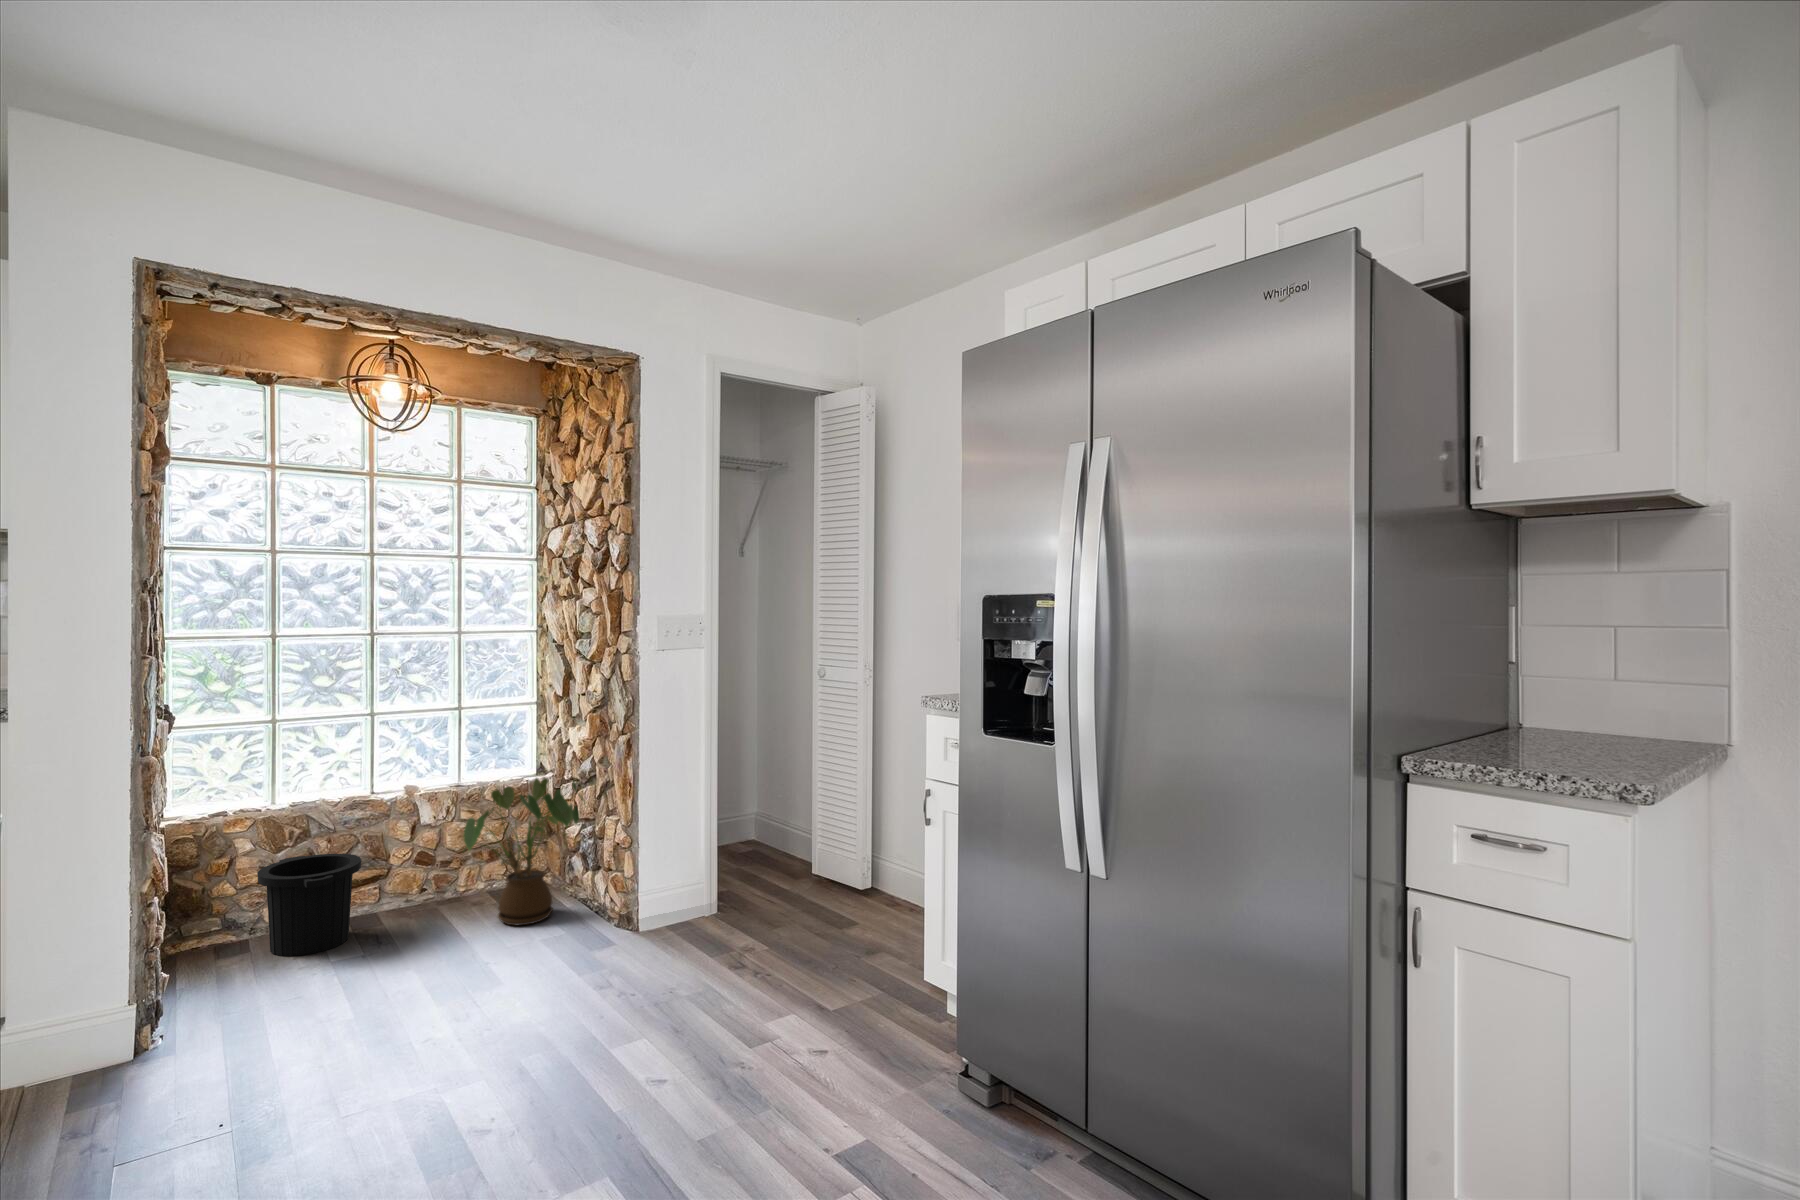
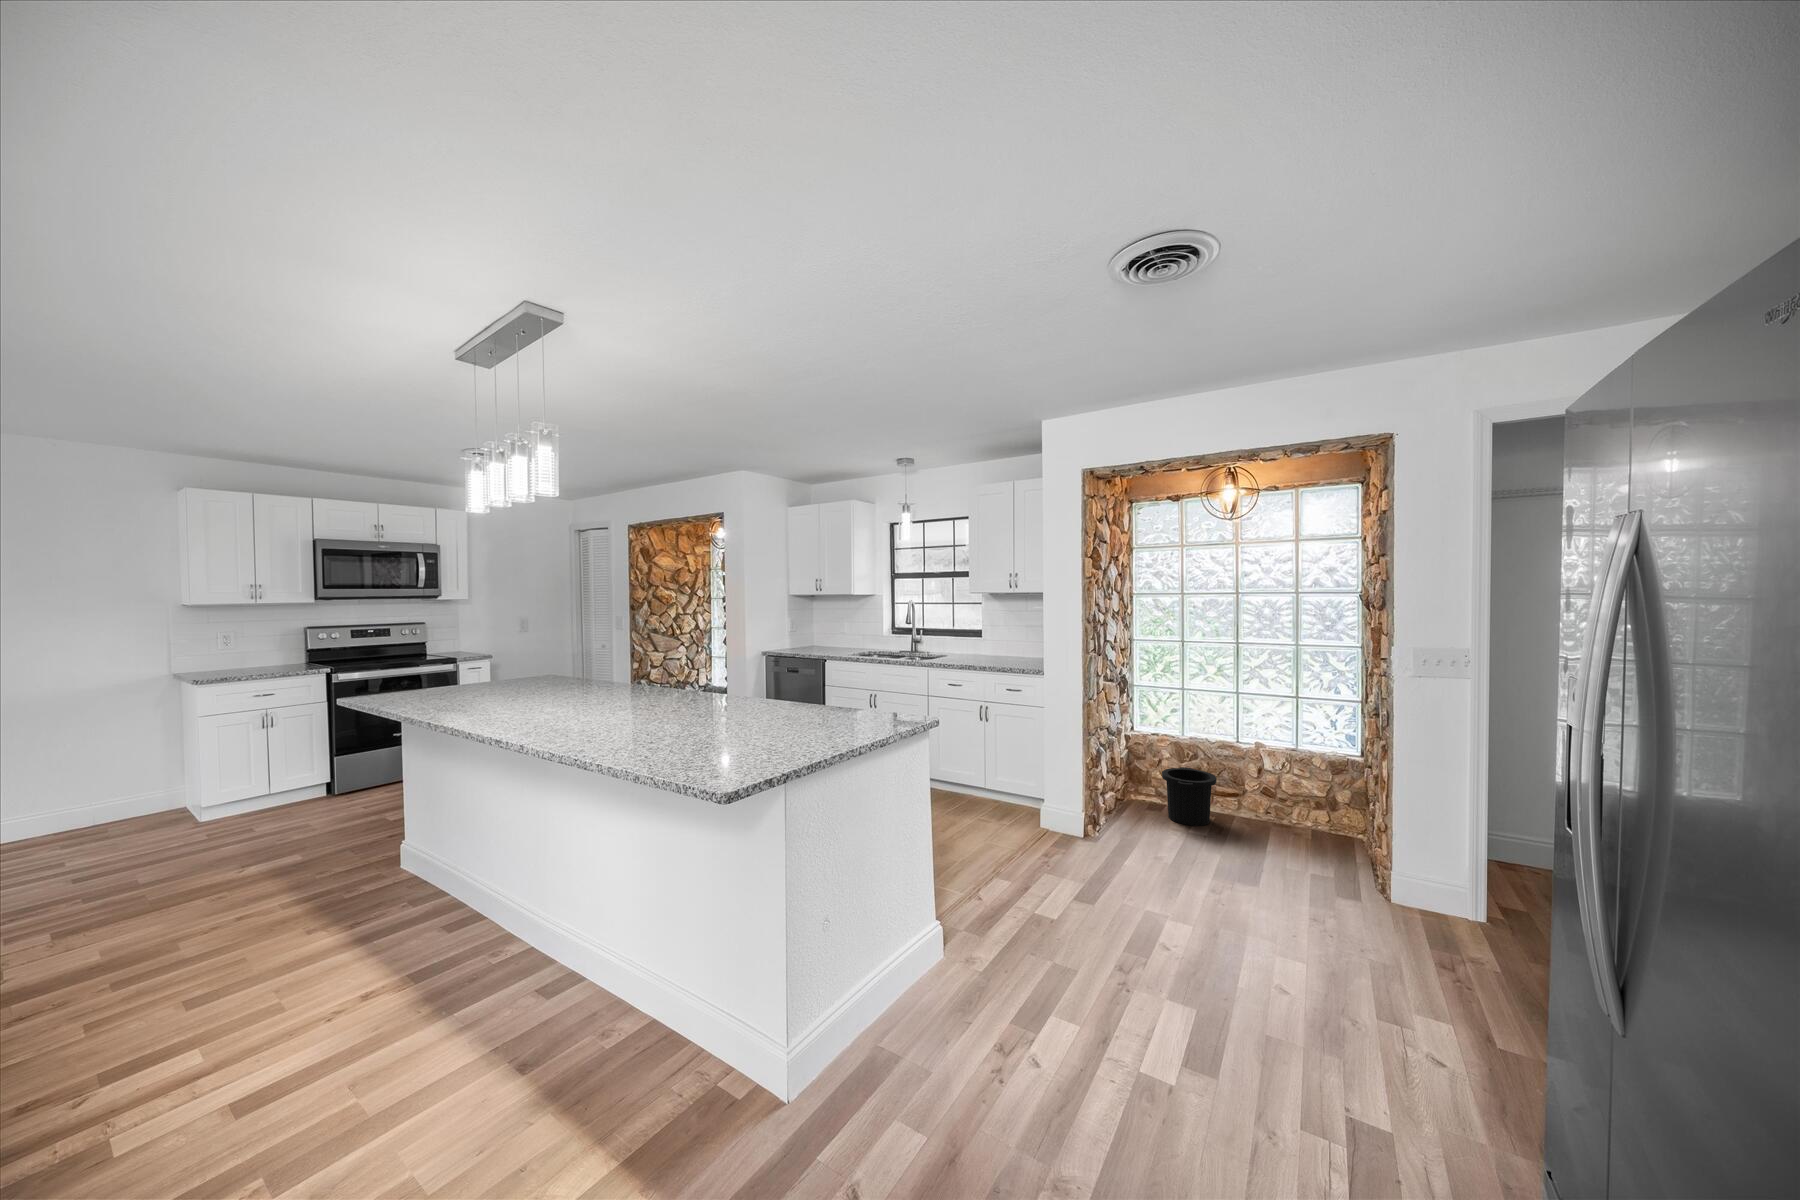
house plant: present [463,778,584,925] -> none [1264,757,1369,862]

